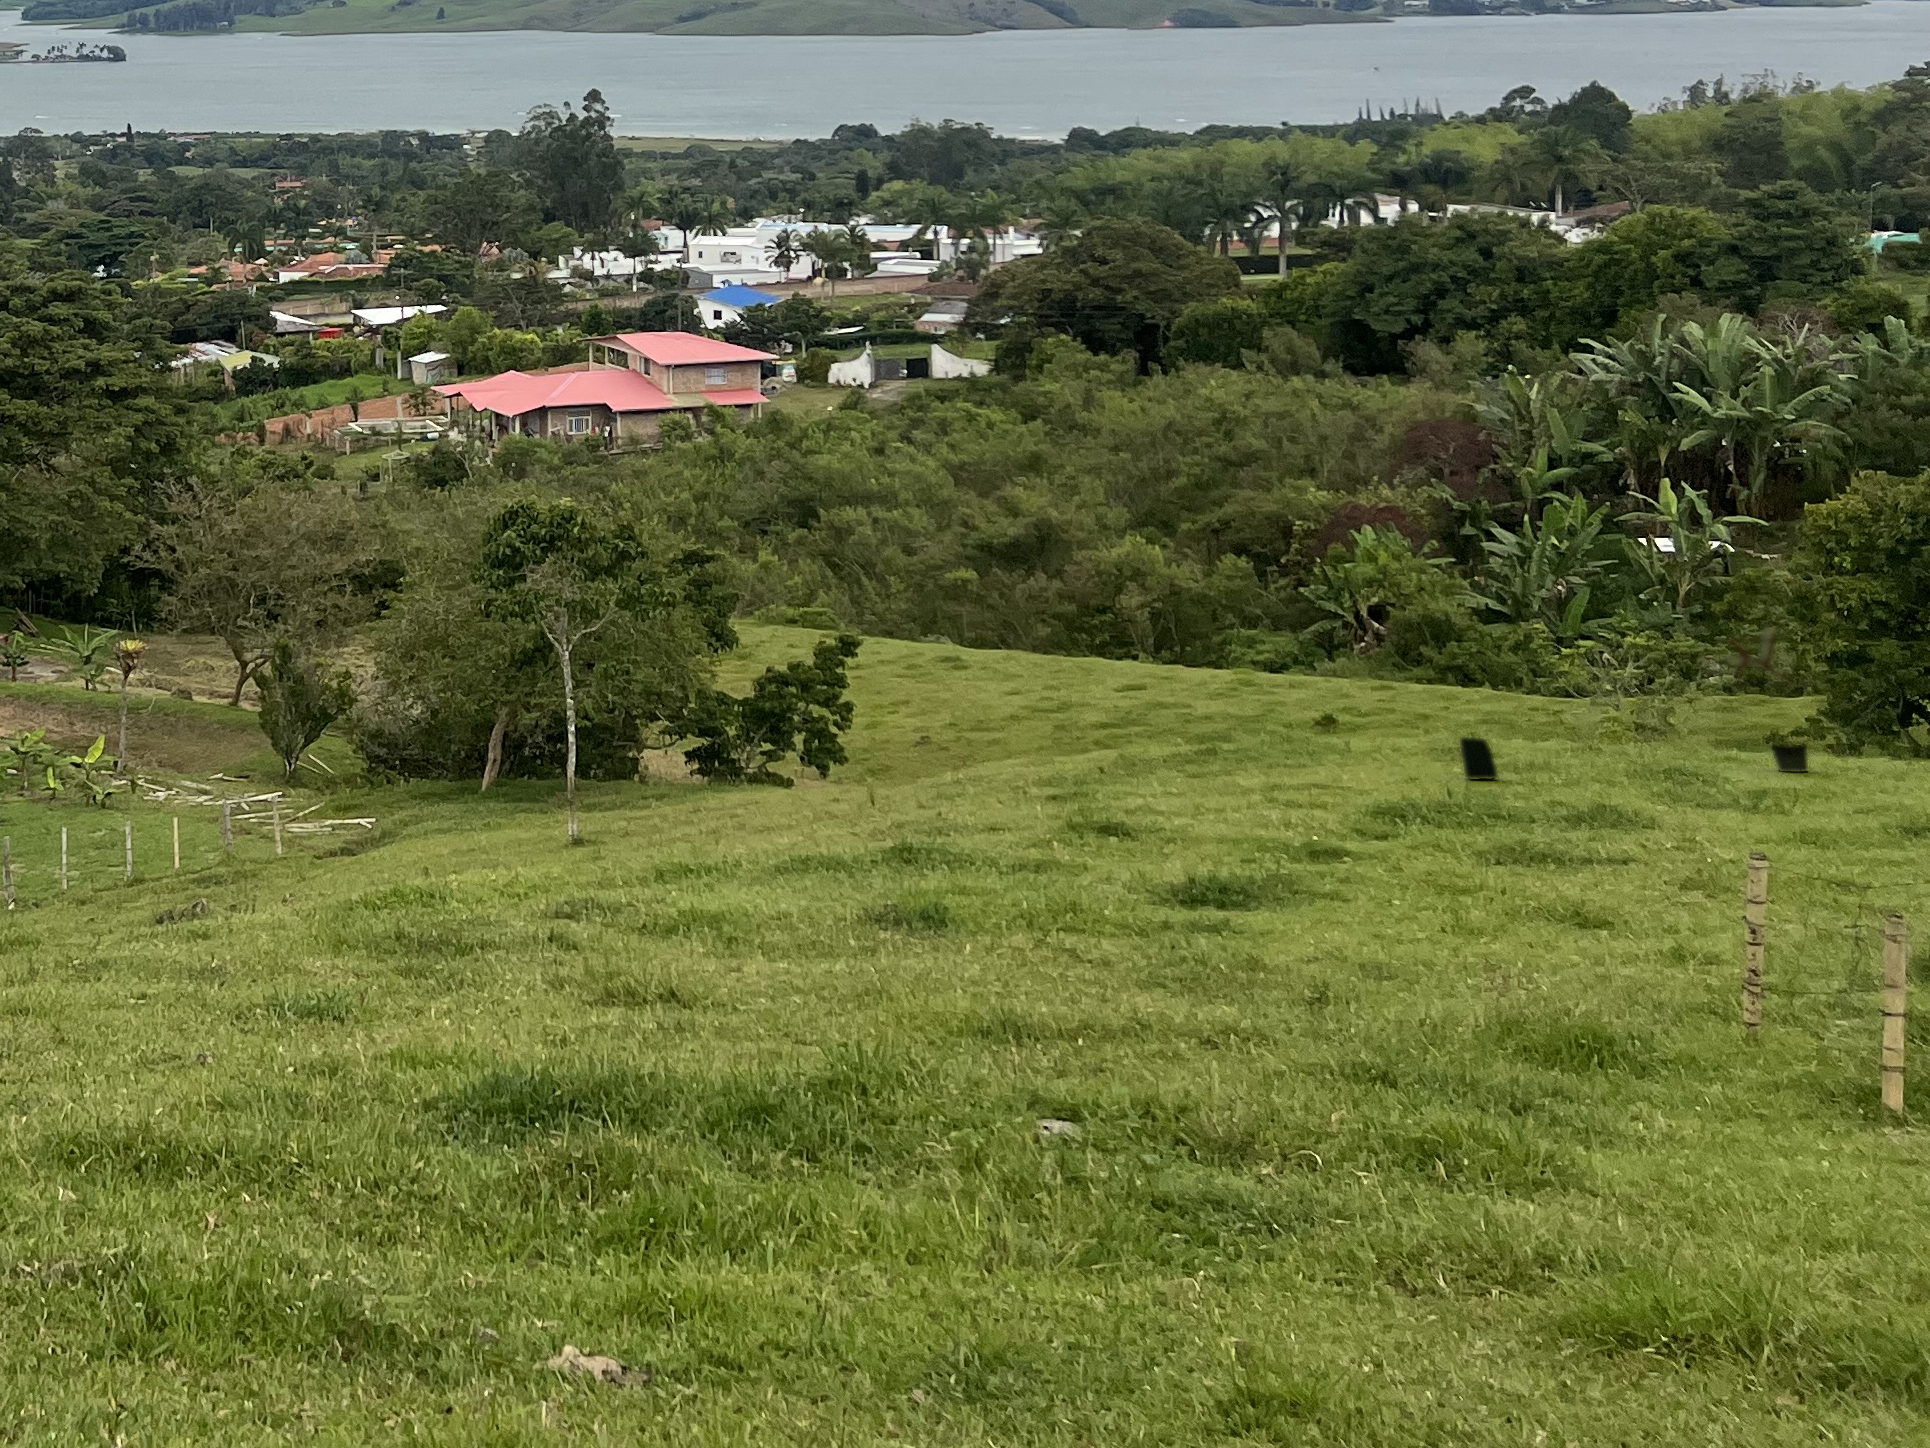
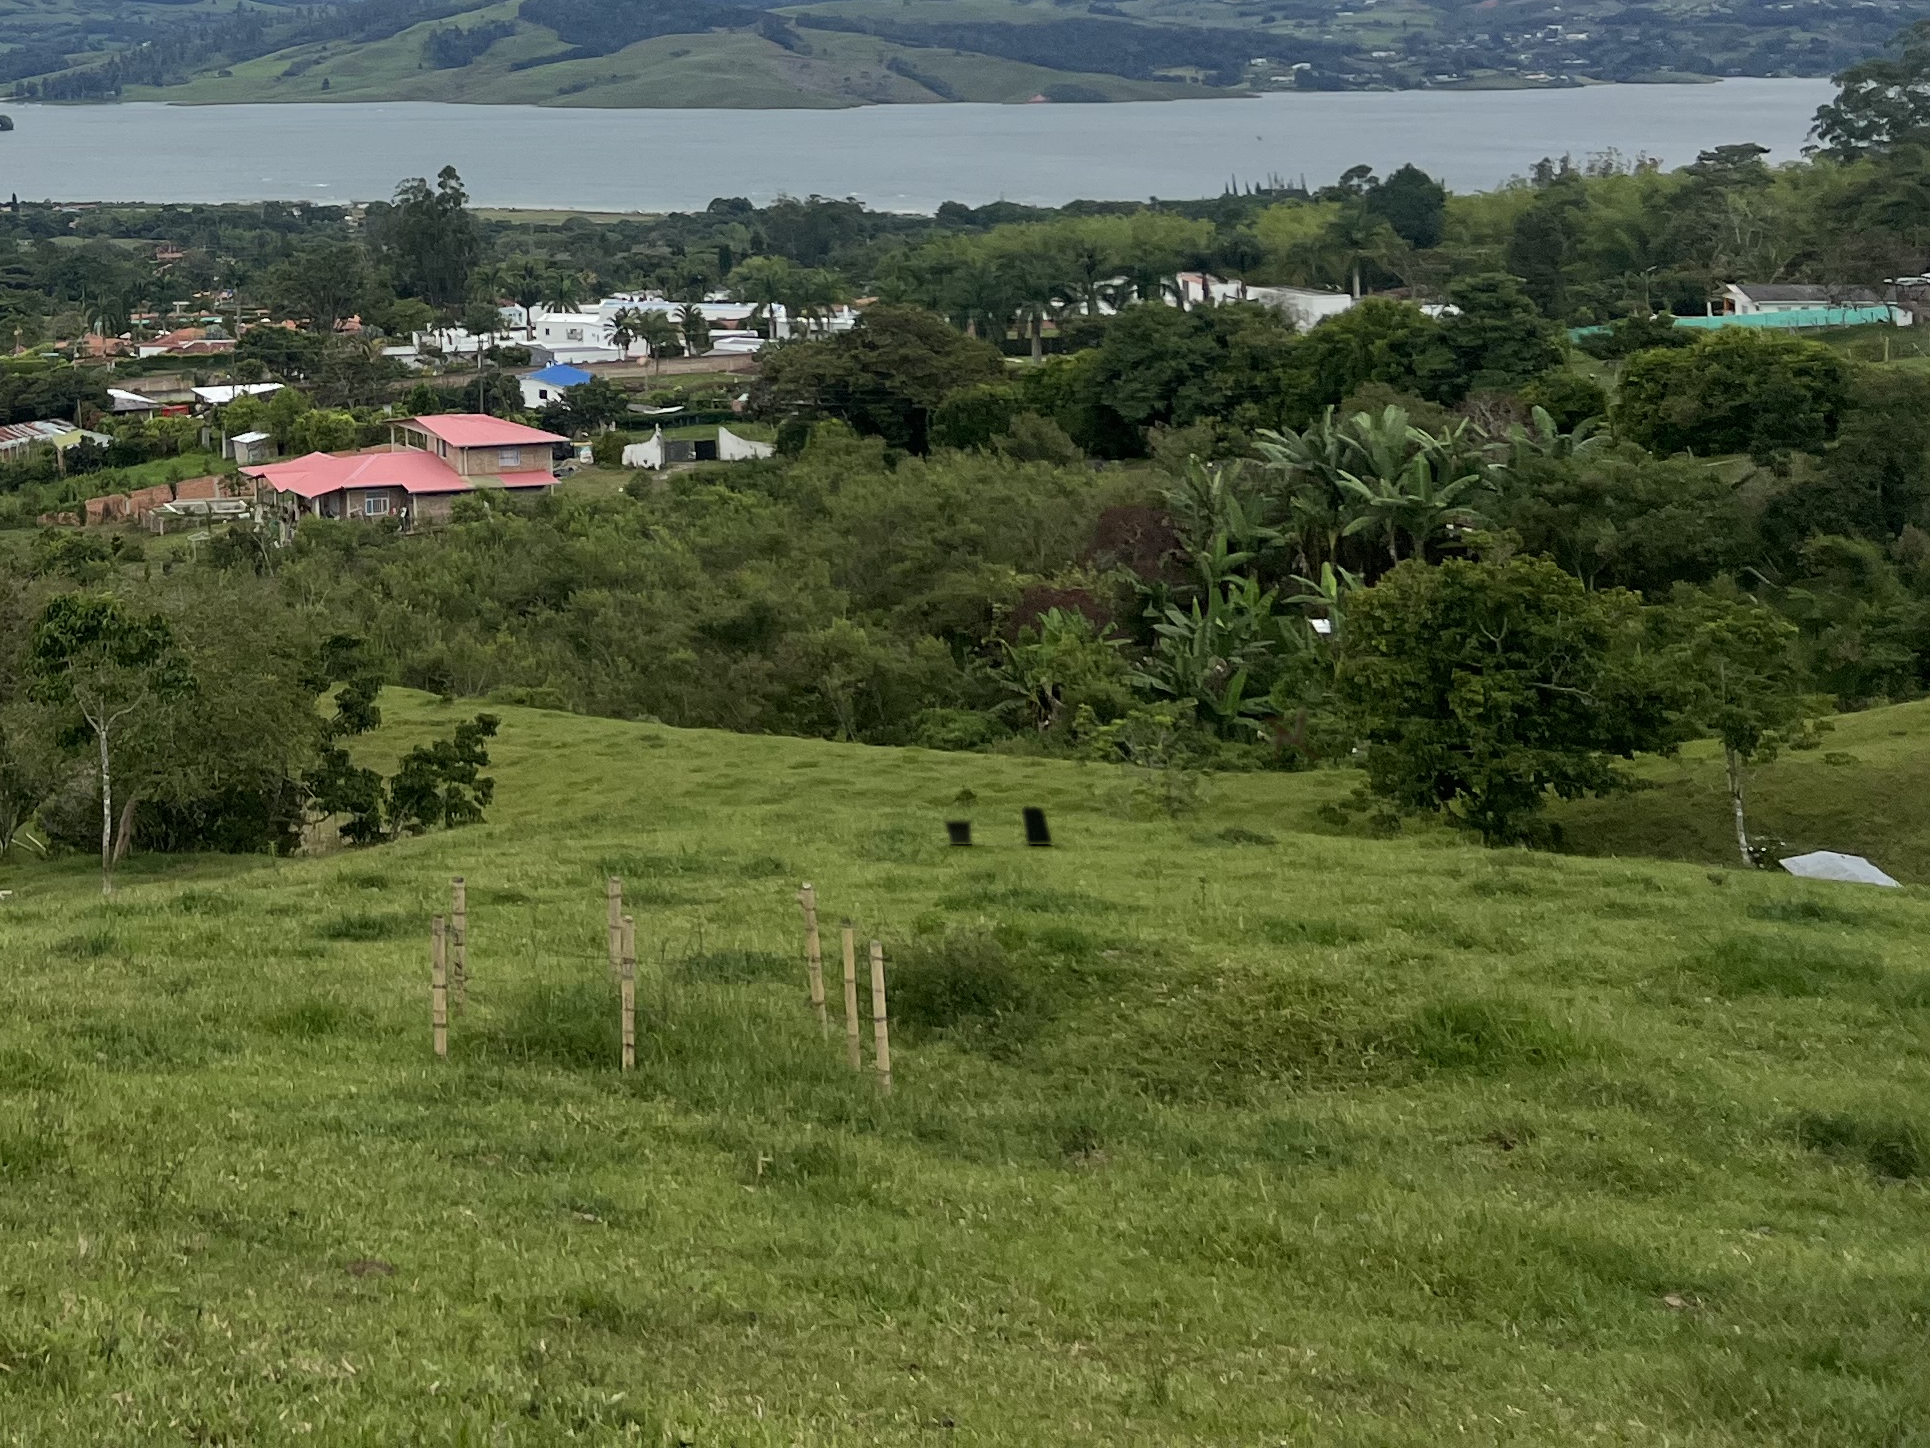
backpack: present [1460,736,1498,779] -> present [1022,806,1052,845]
bucket: present [1771,744,1808,772] -> present [945,820,972,845]

